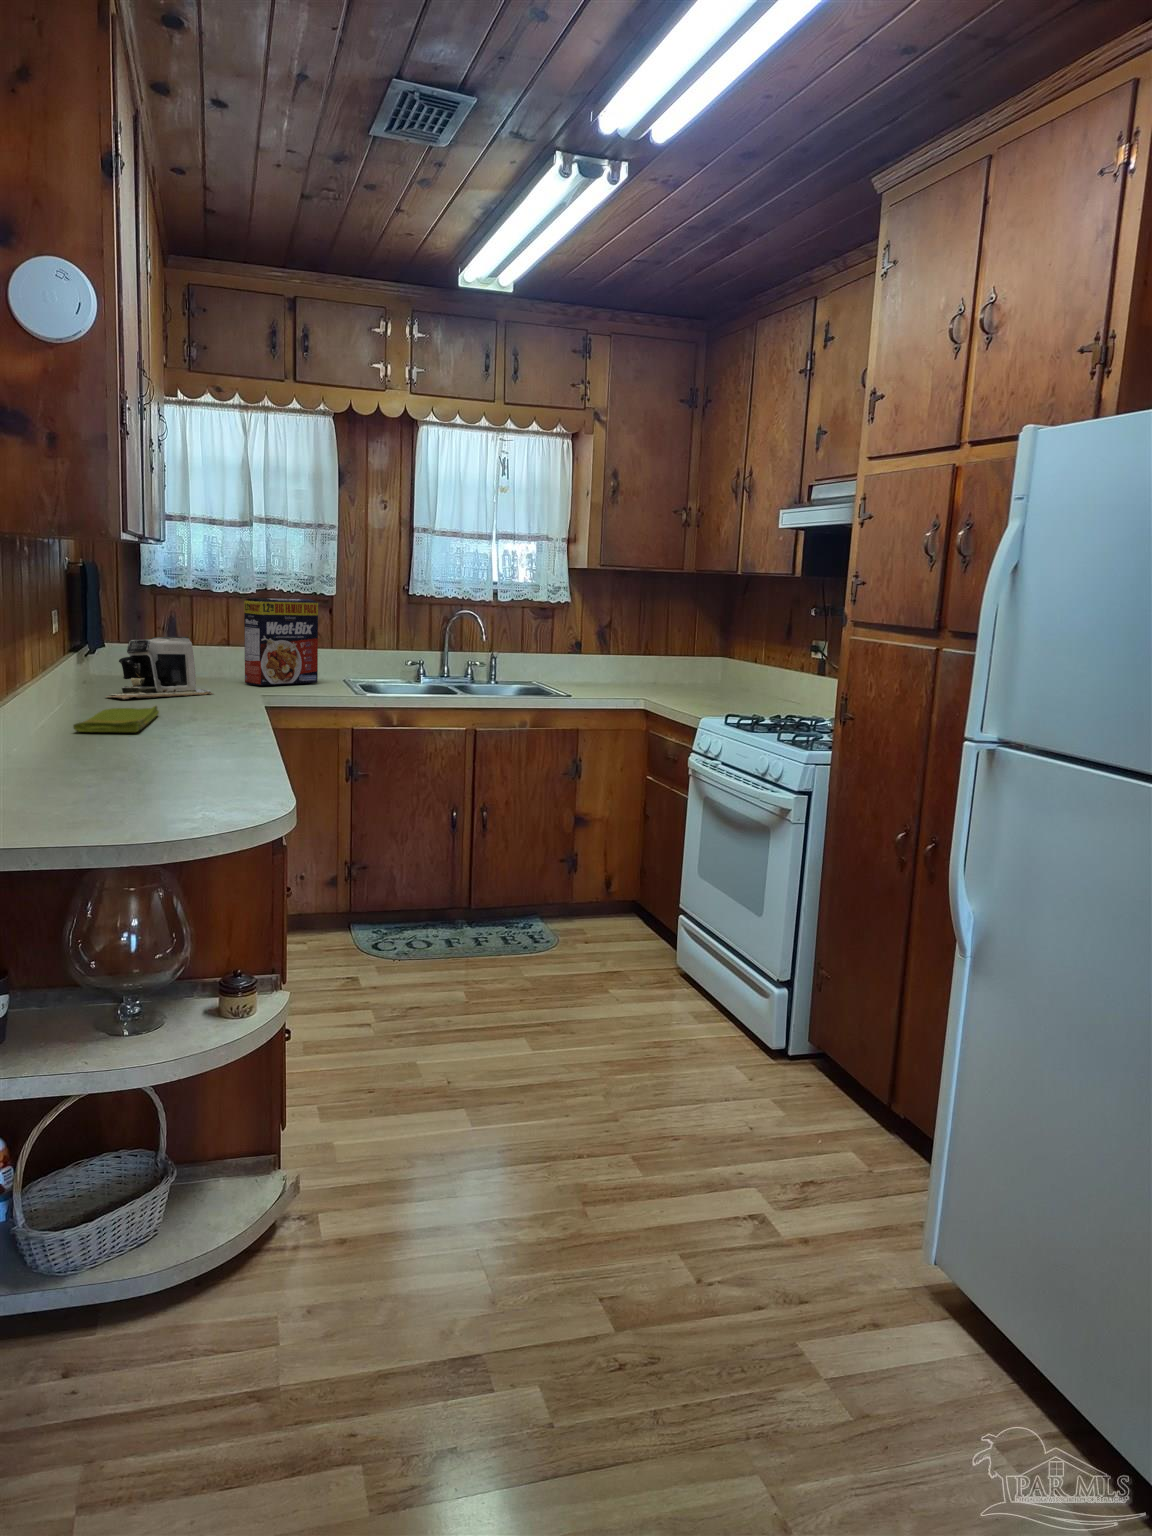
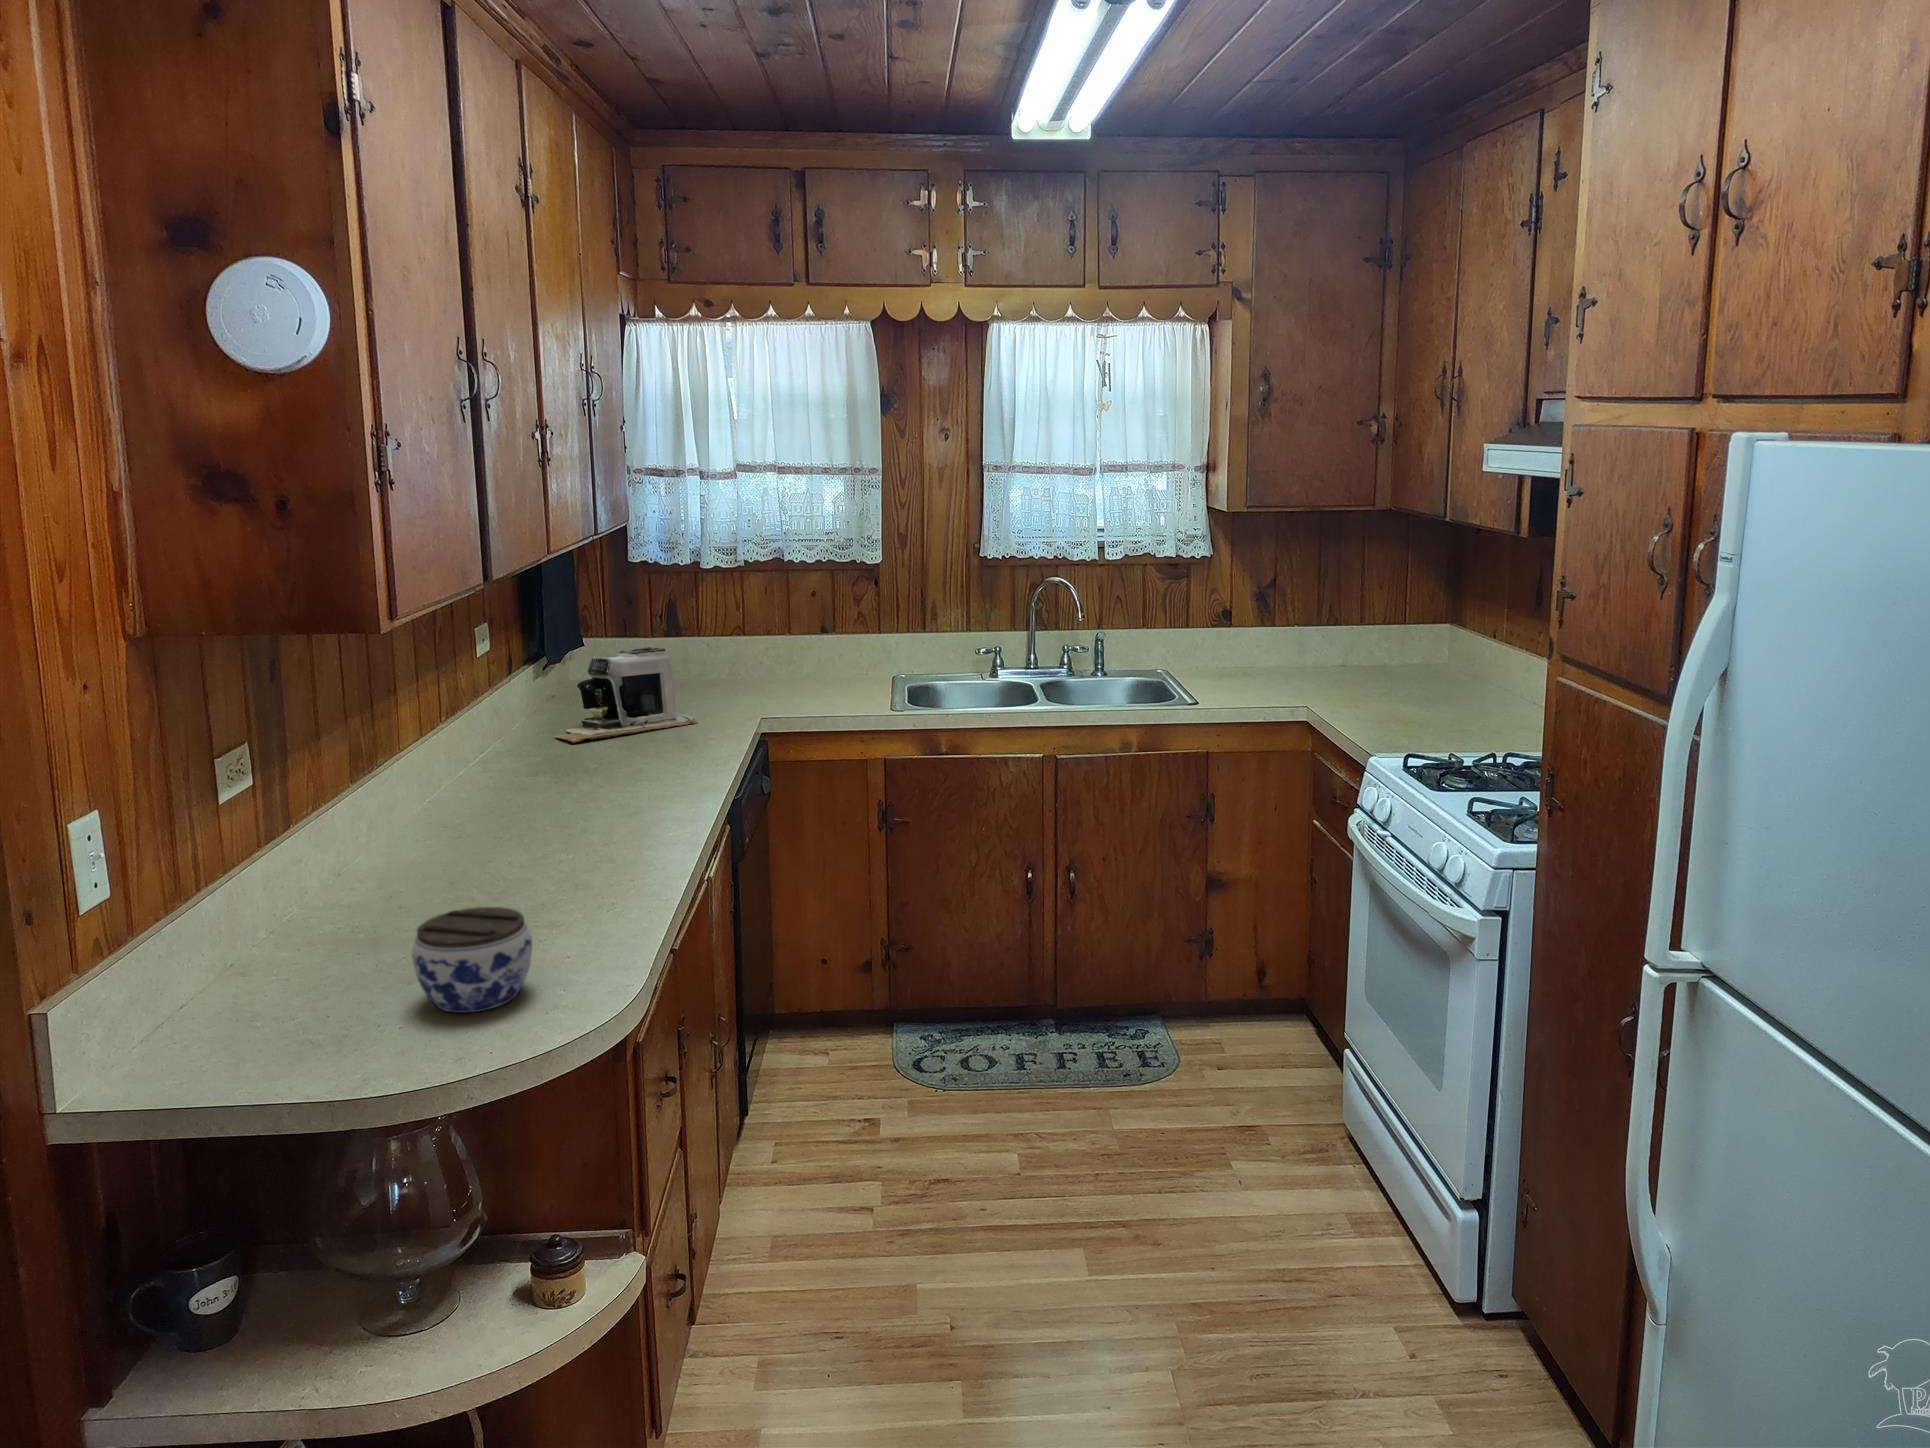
cereal box: present [244,598,318,685] -> none [750,576,851,700]
dish towel: present [73,706,159,732] -> none [458,767,594,826]
jar: none [133,737,220,805] -> present [412,907,532,1013]

